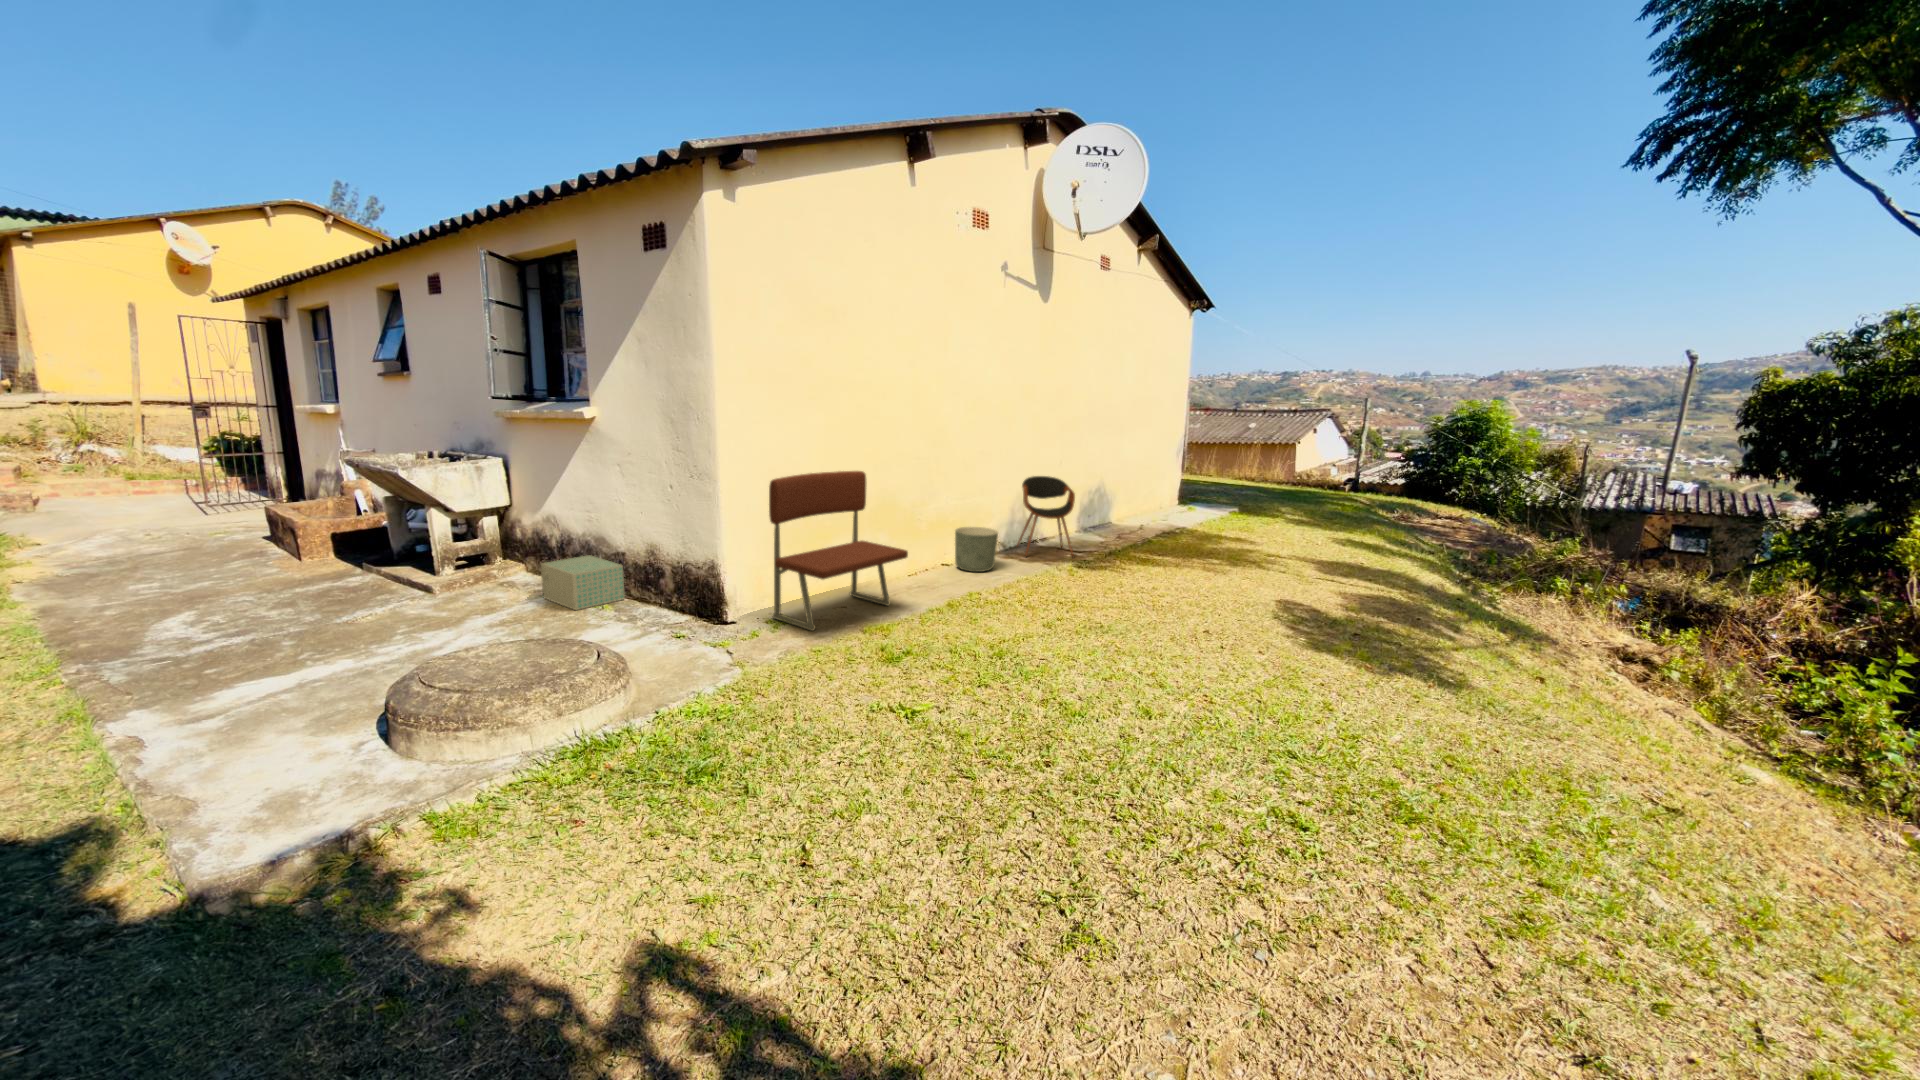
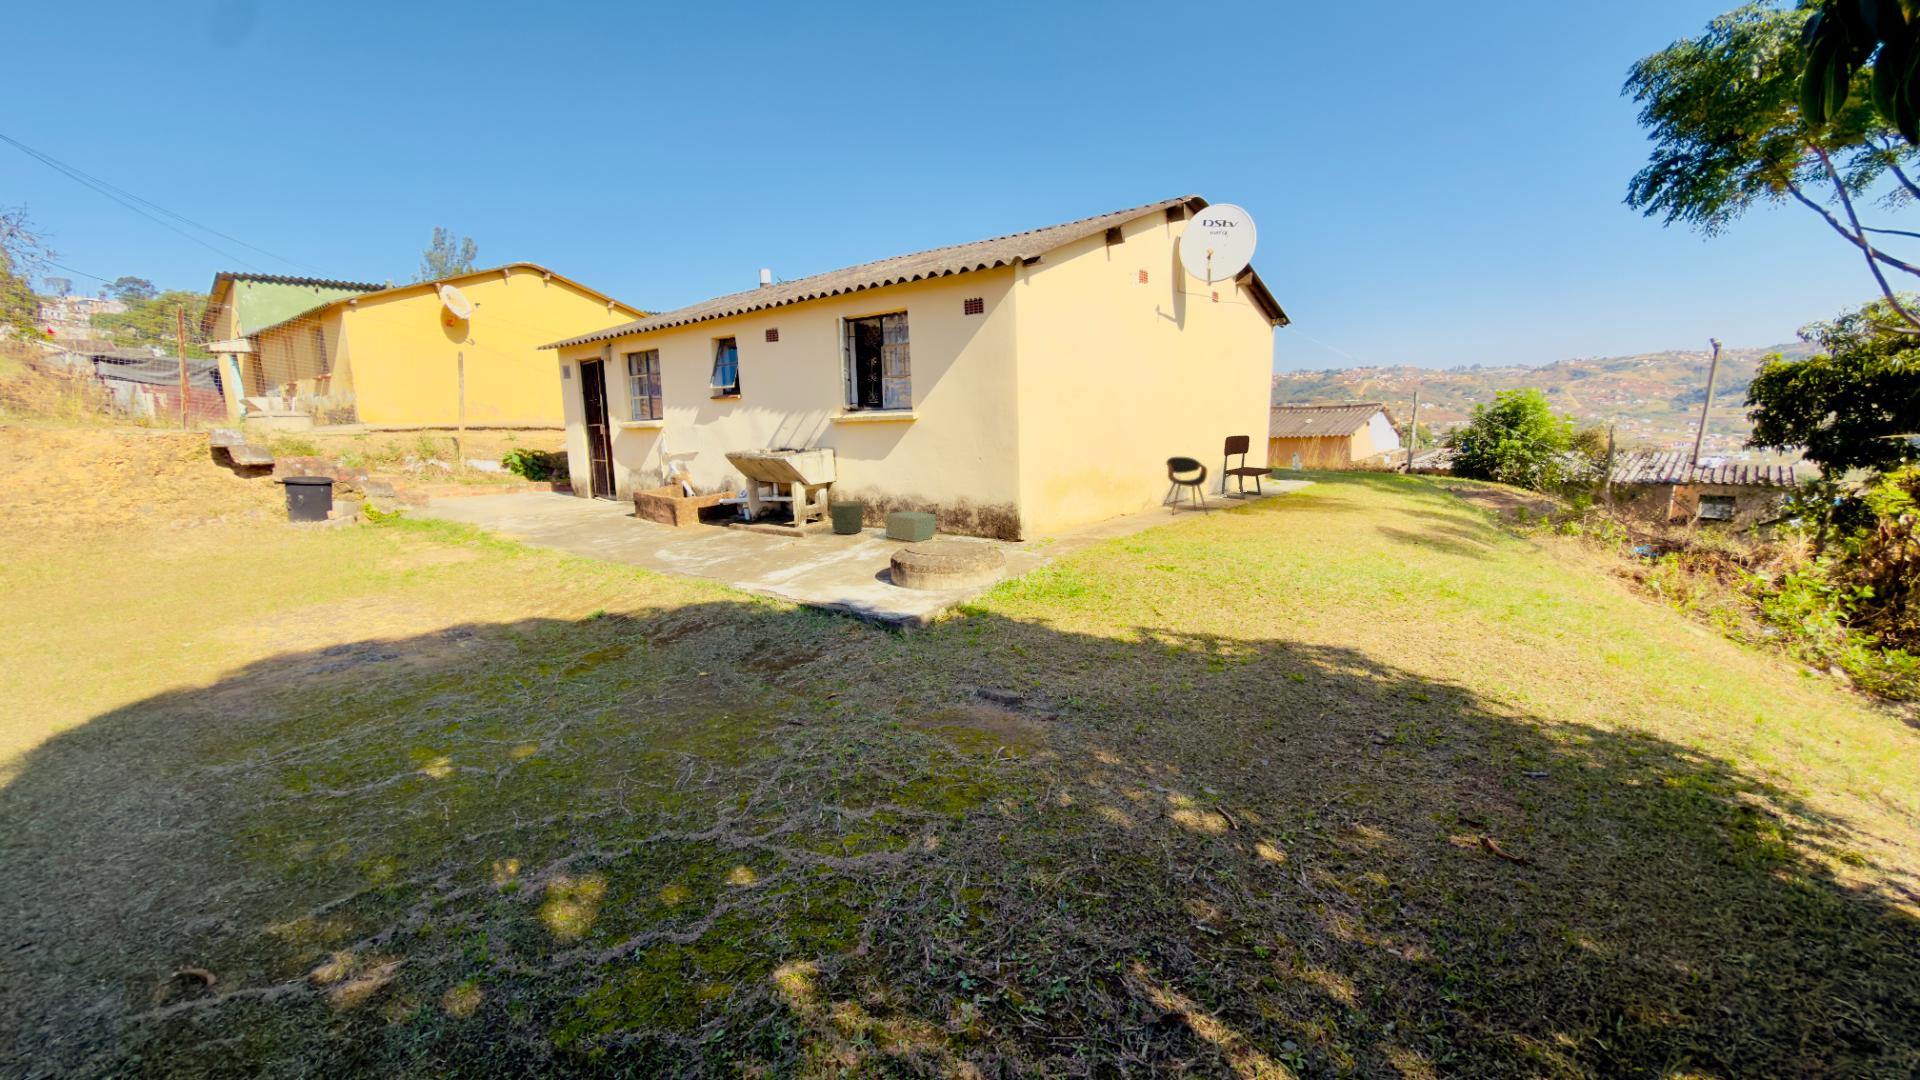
bench: present [769,471,908,631] -> present [1221,435,1273,500]
planter: present [955,527,998,572] -> present [831,501,864,534]

